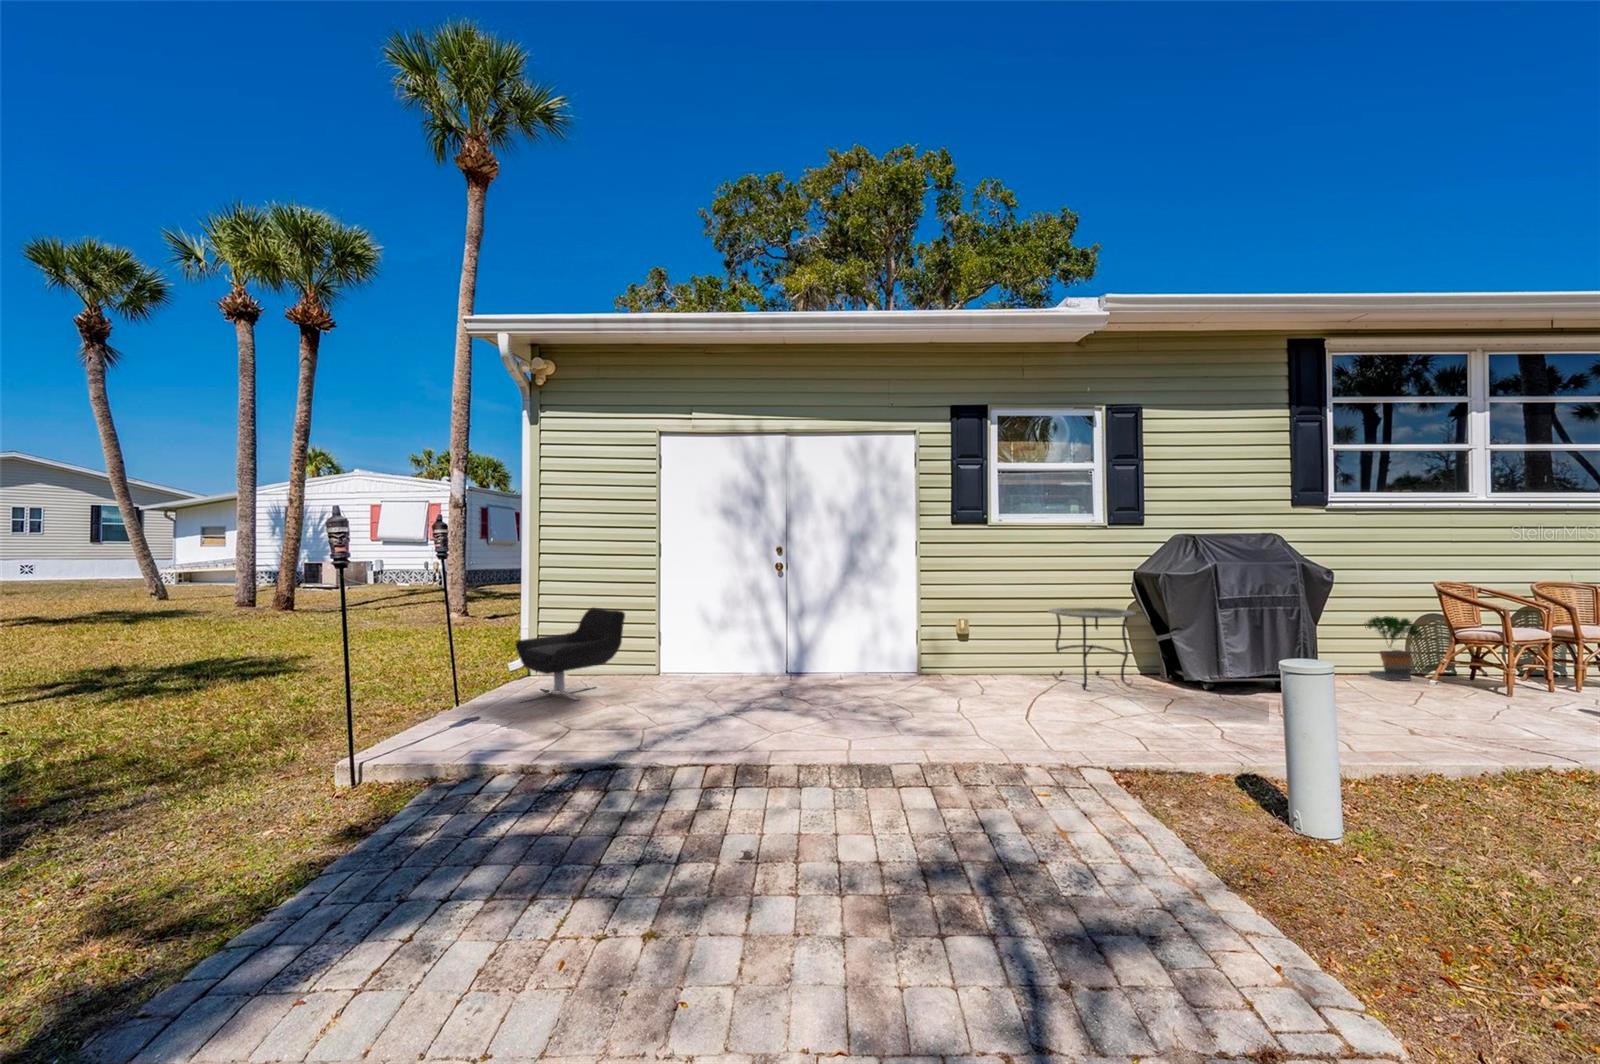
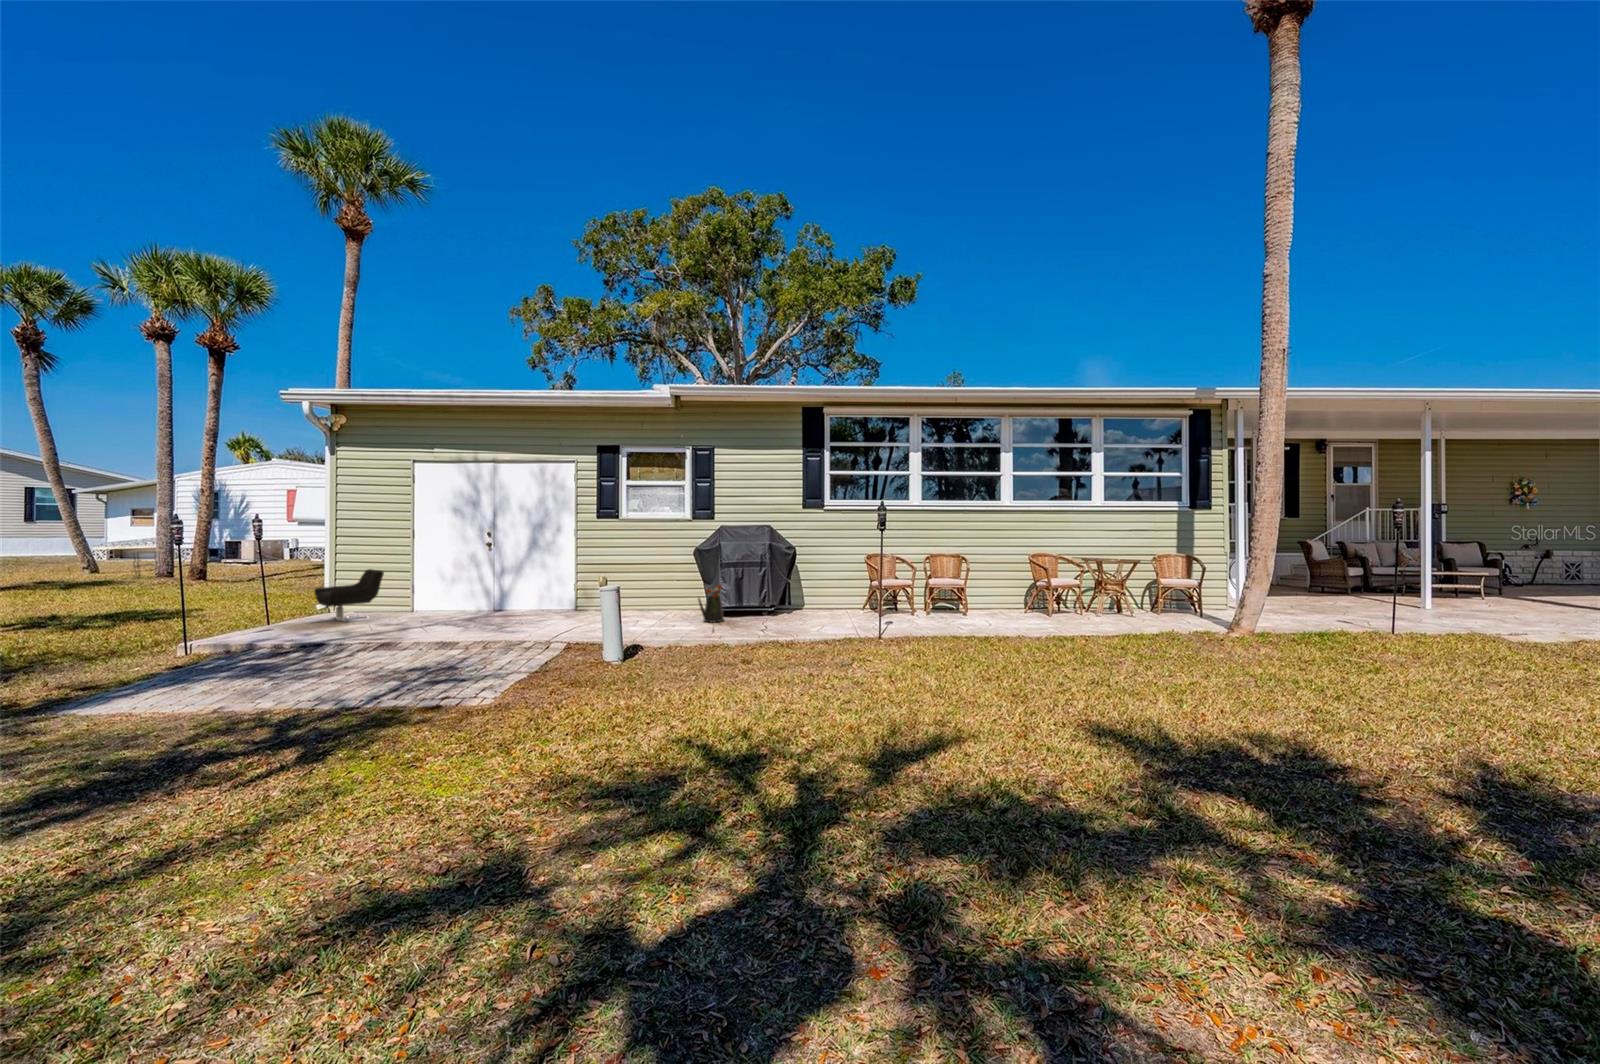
side table: present [1048,607,1136,689] -> present [132,551,162,577]
potted tree: present [1364,616,1423,680] -> none [835,575,860,612]
watering can: none [1203,635,1248,706] -> present [698,585,724,622]

